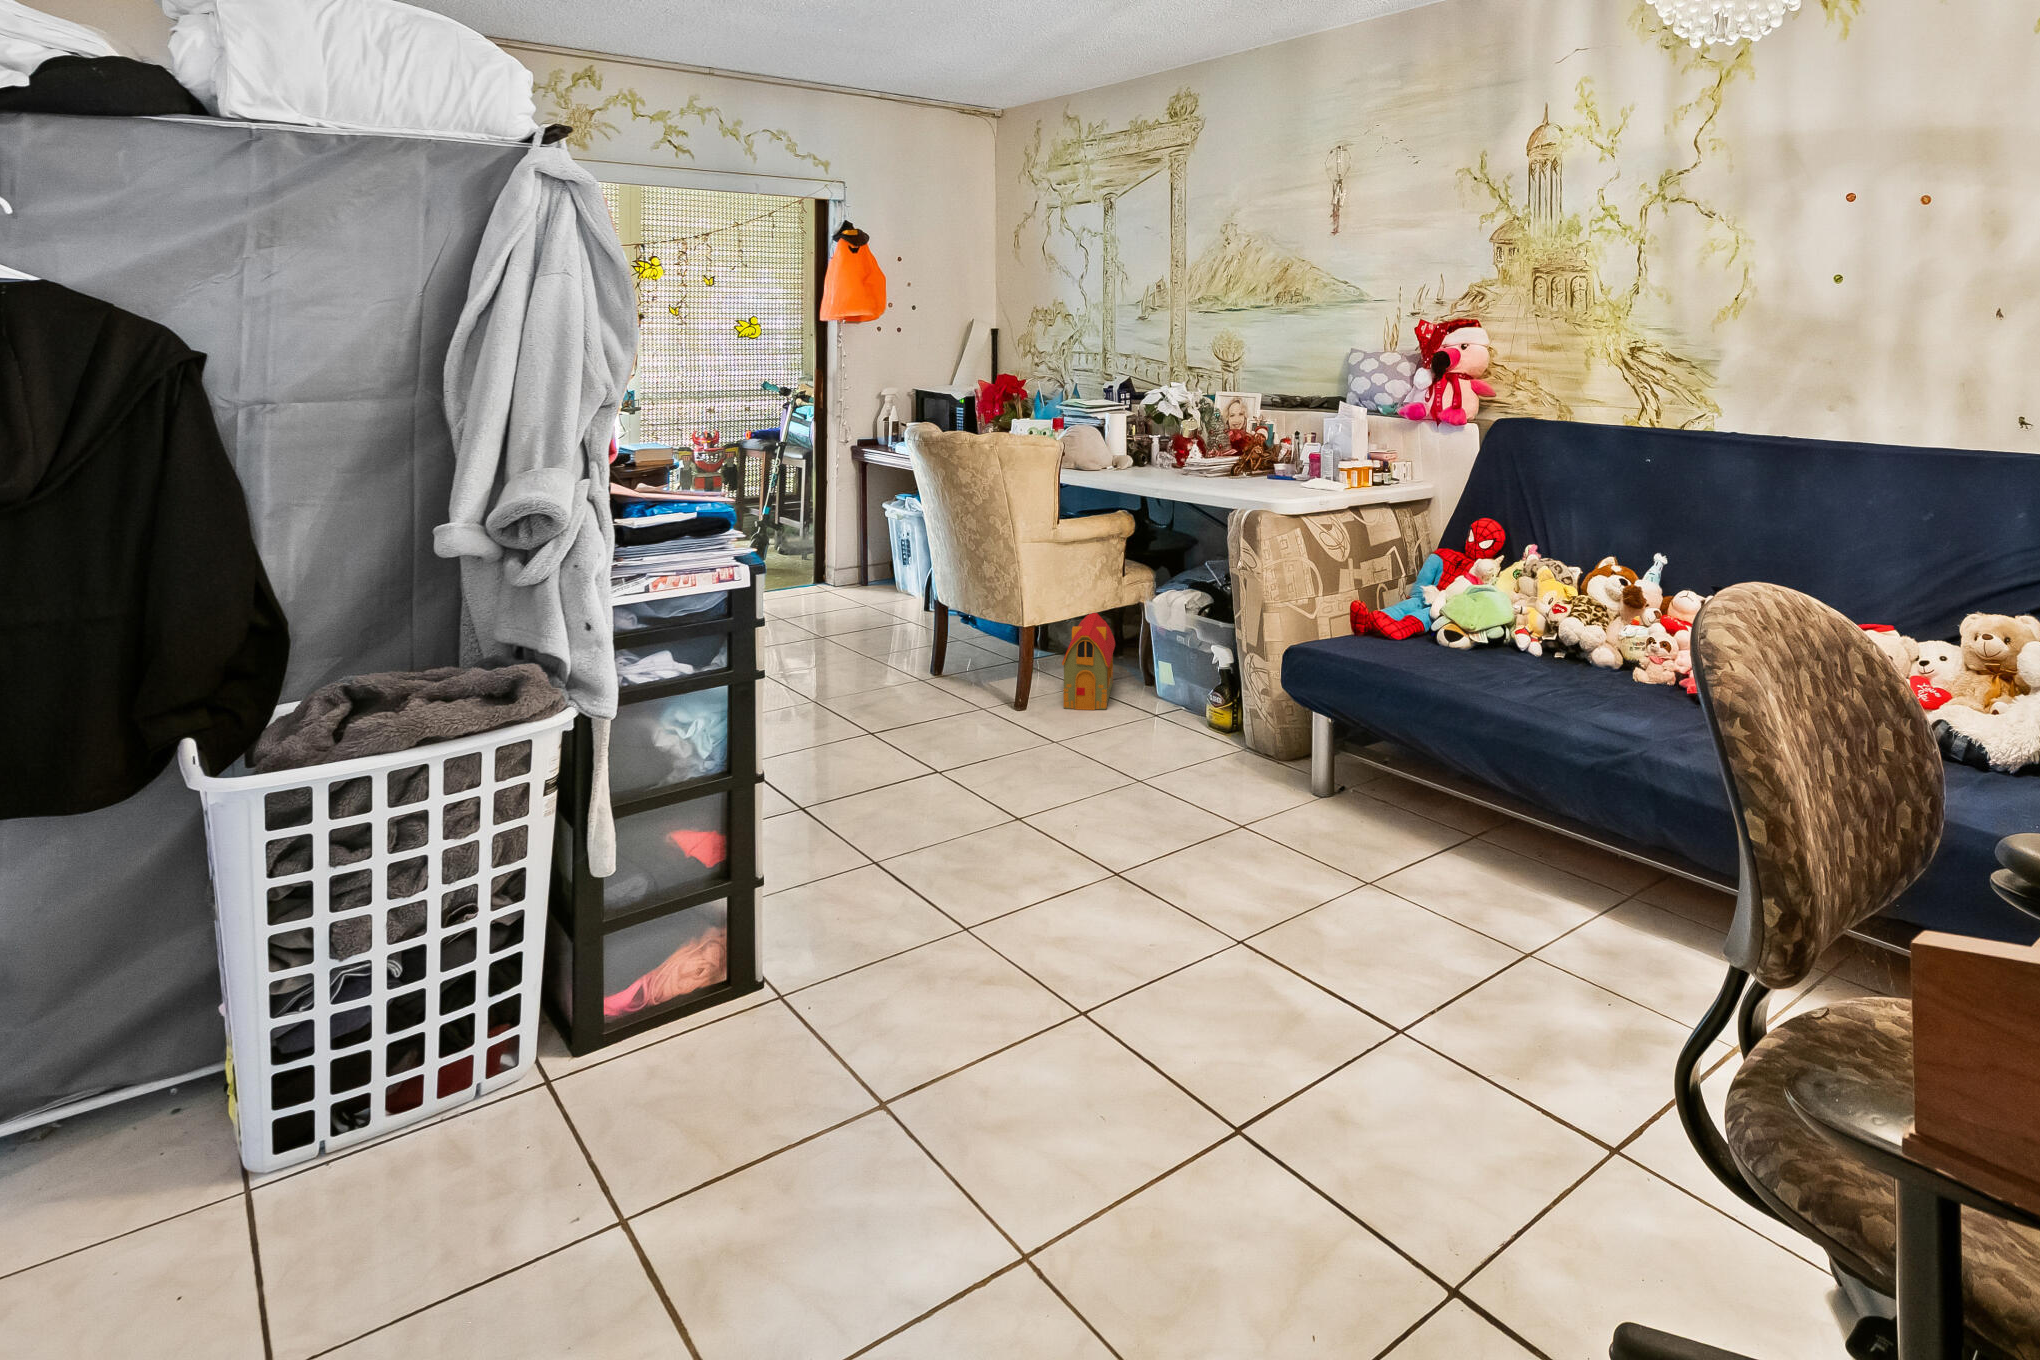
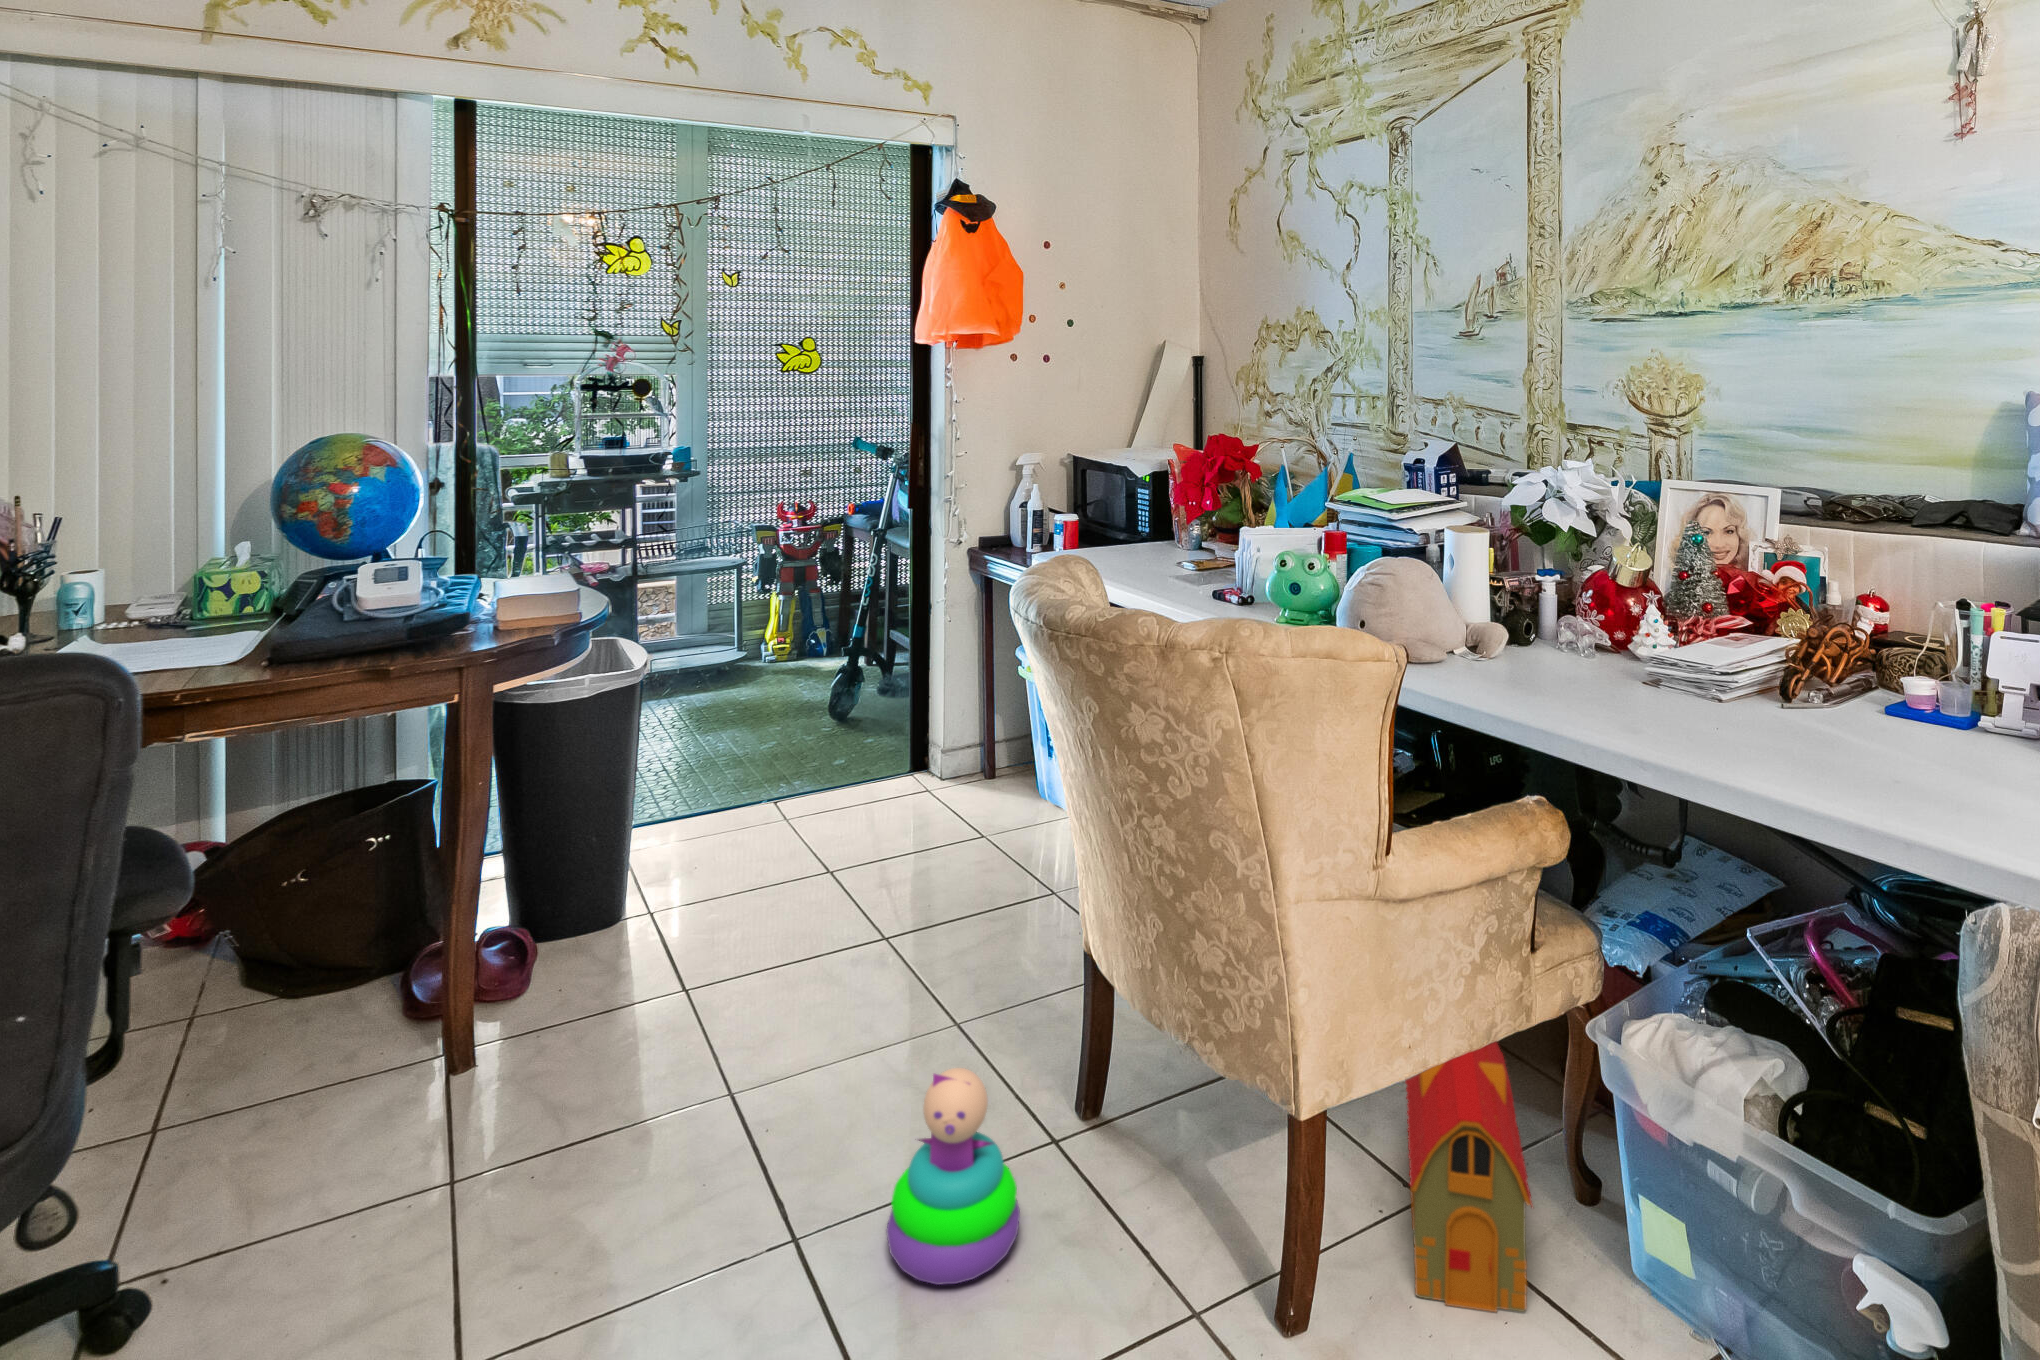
stacking toy: none [844,632,901,712] -> present [886,1068,1020,1285]

